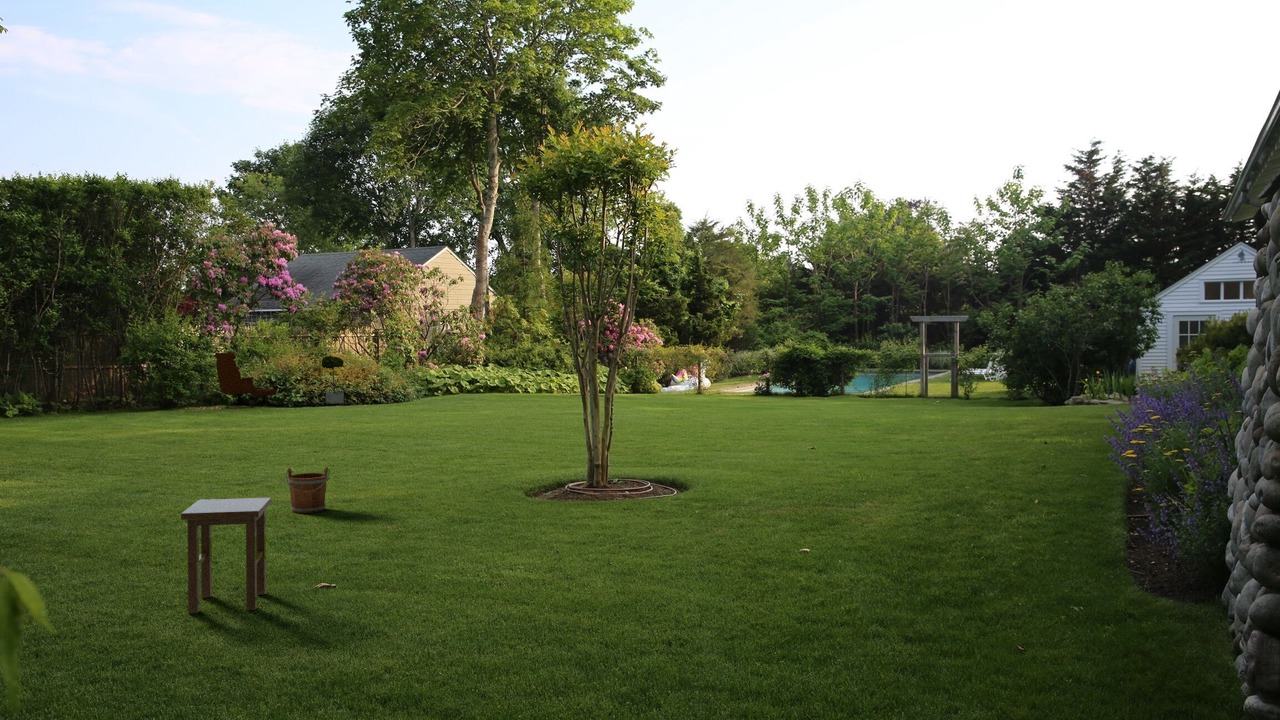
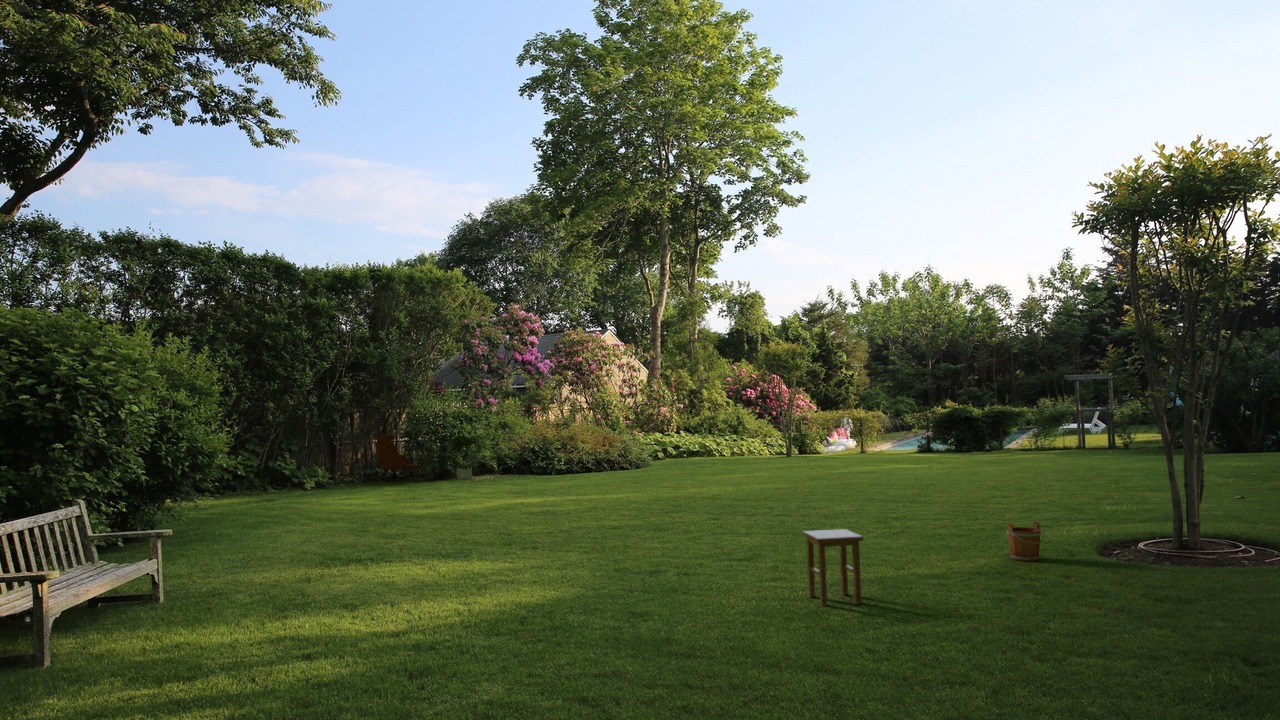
lounge chair: present [215,352,277,408] -> present [376,435,419,481]
potted tree: present [322,355,344,404] -> present [453,435,472,479]
bucket: present [286,467,330,513] -> present [1007,522,1044,561]

